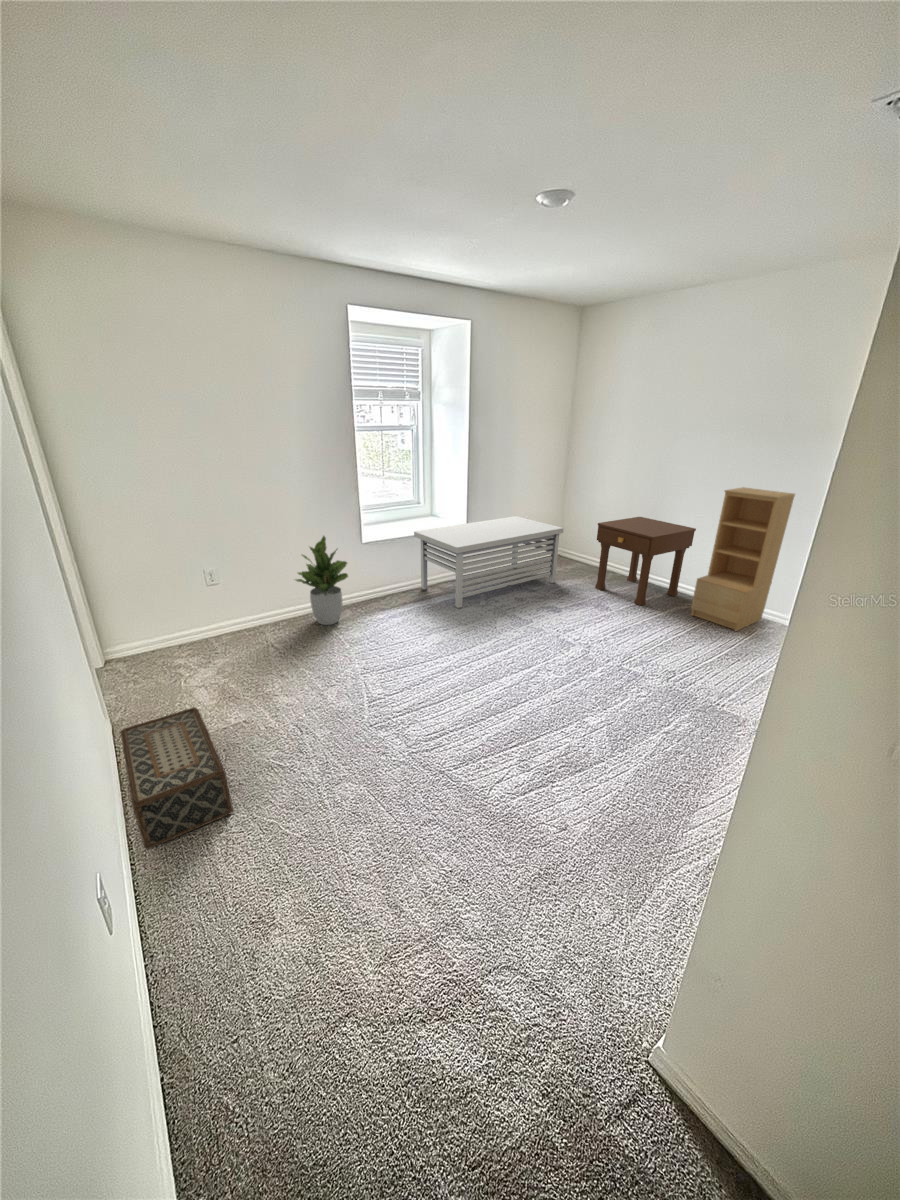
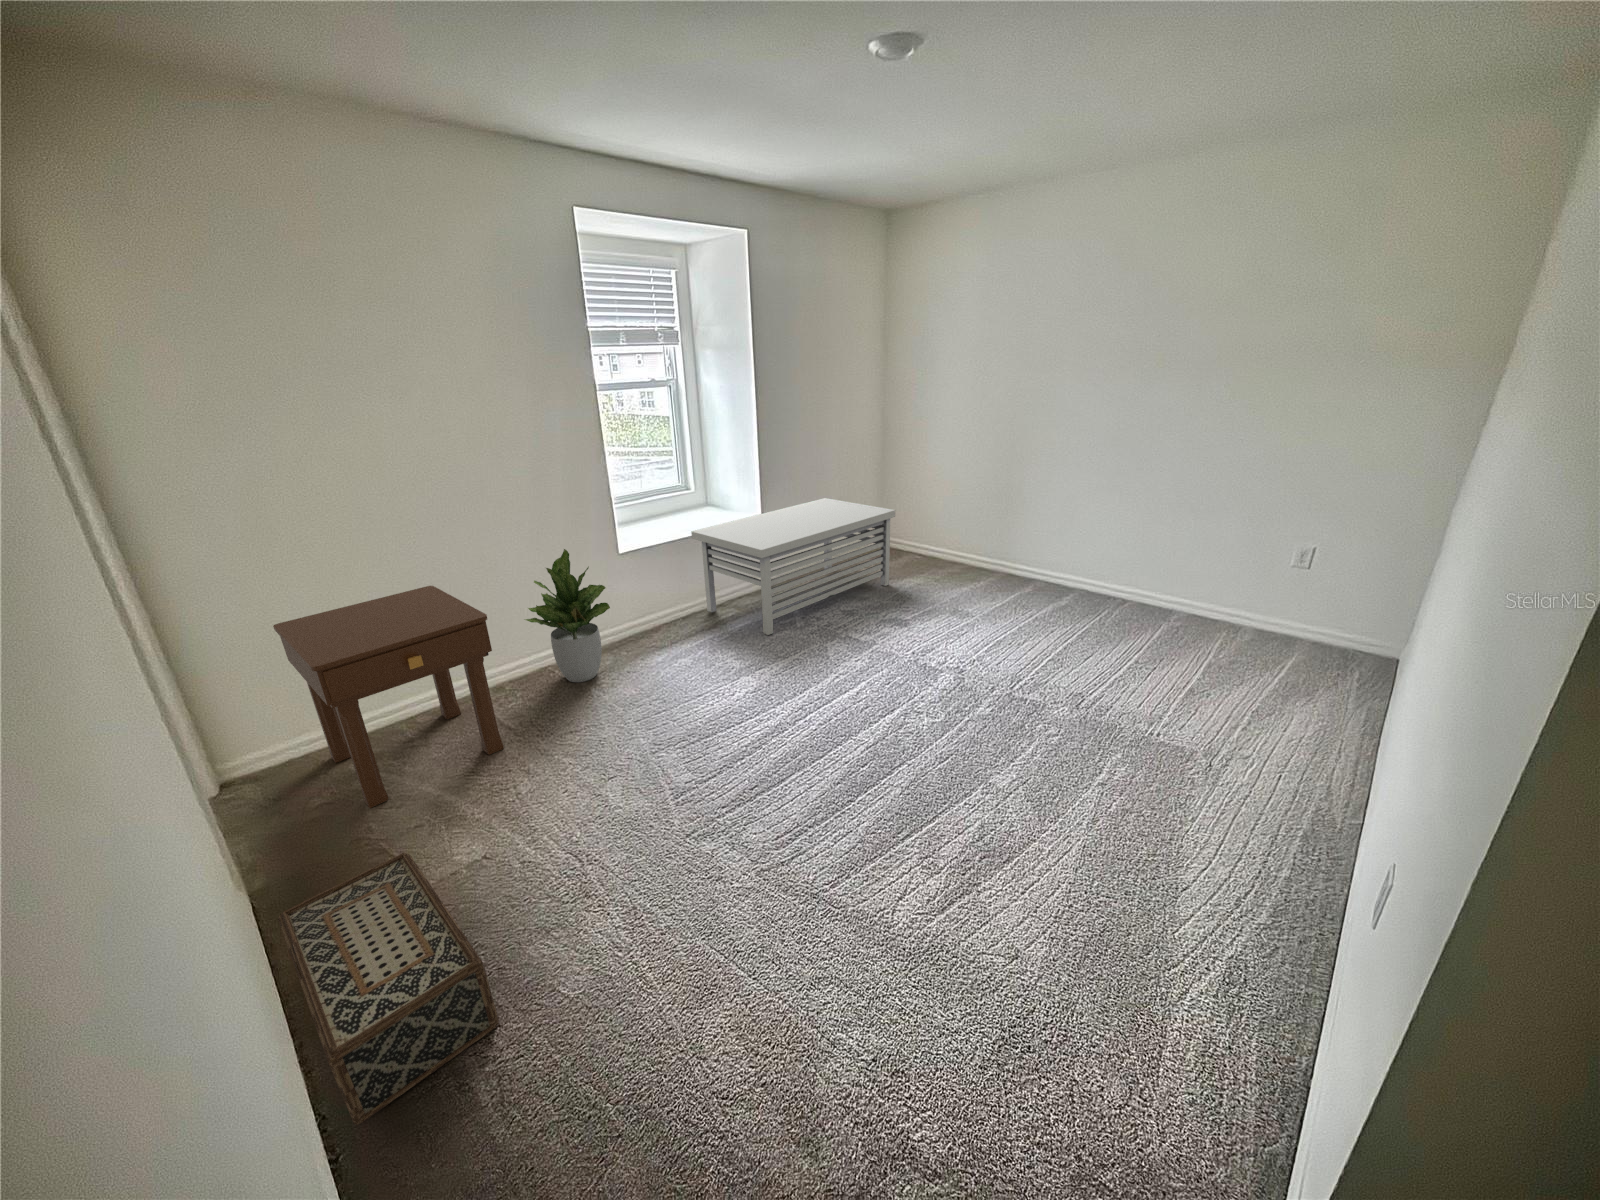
bookshelf: present [691,487,795,631] -> none [1075,441,1193,629]
nightstand: present [595,517,696,605] -> present [273,586,504,808]

